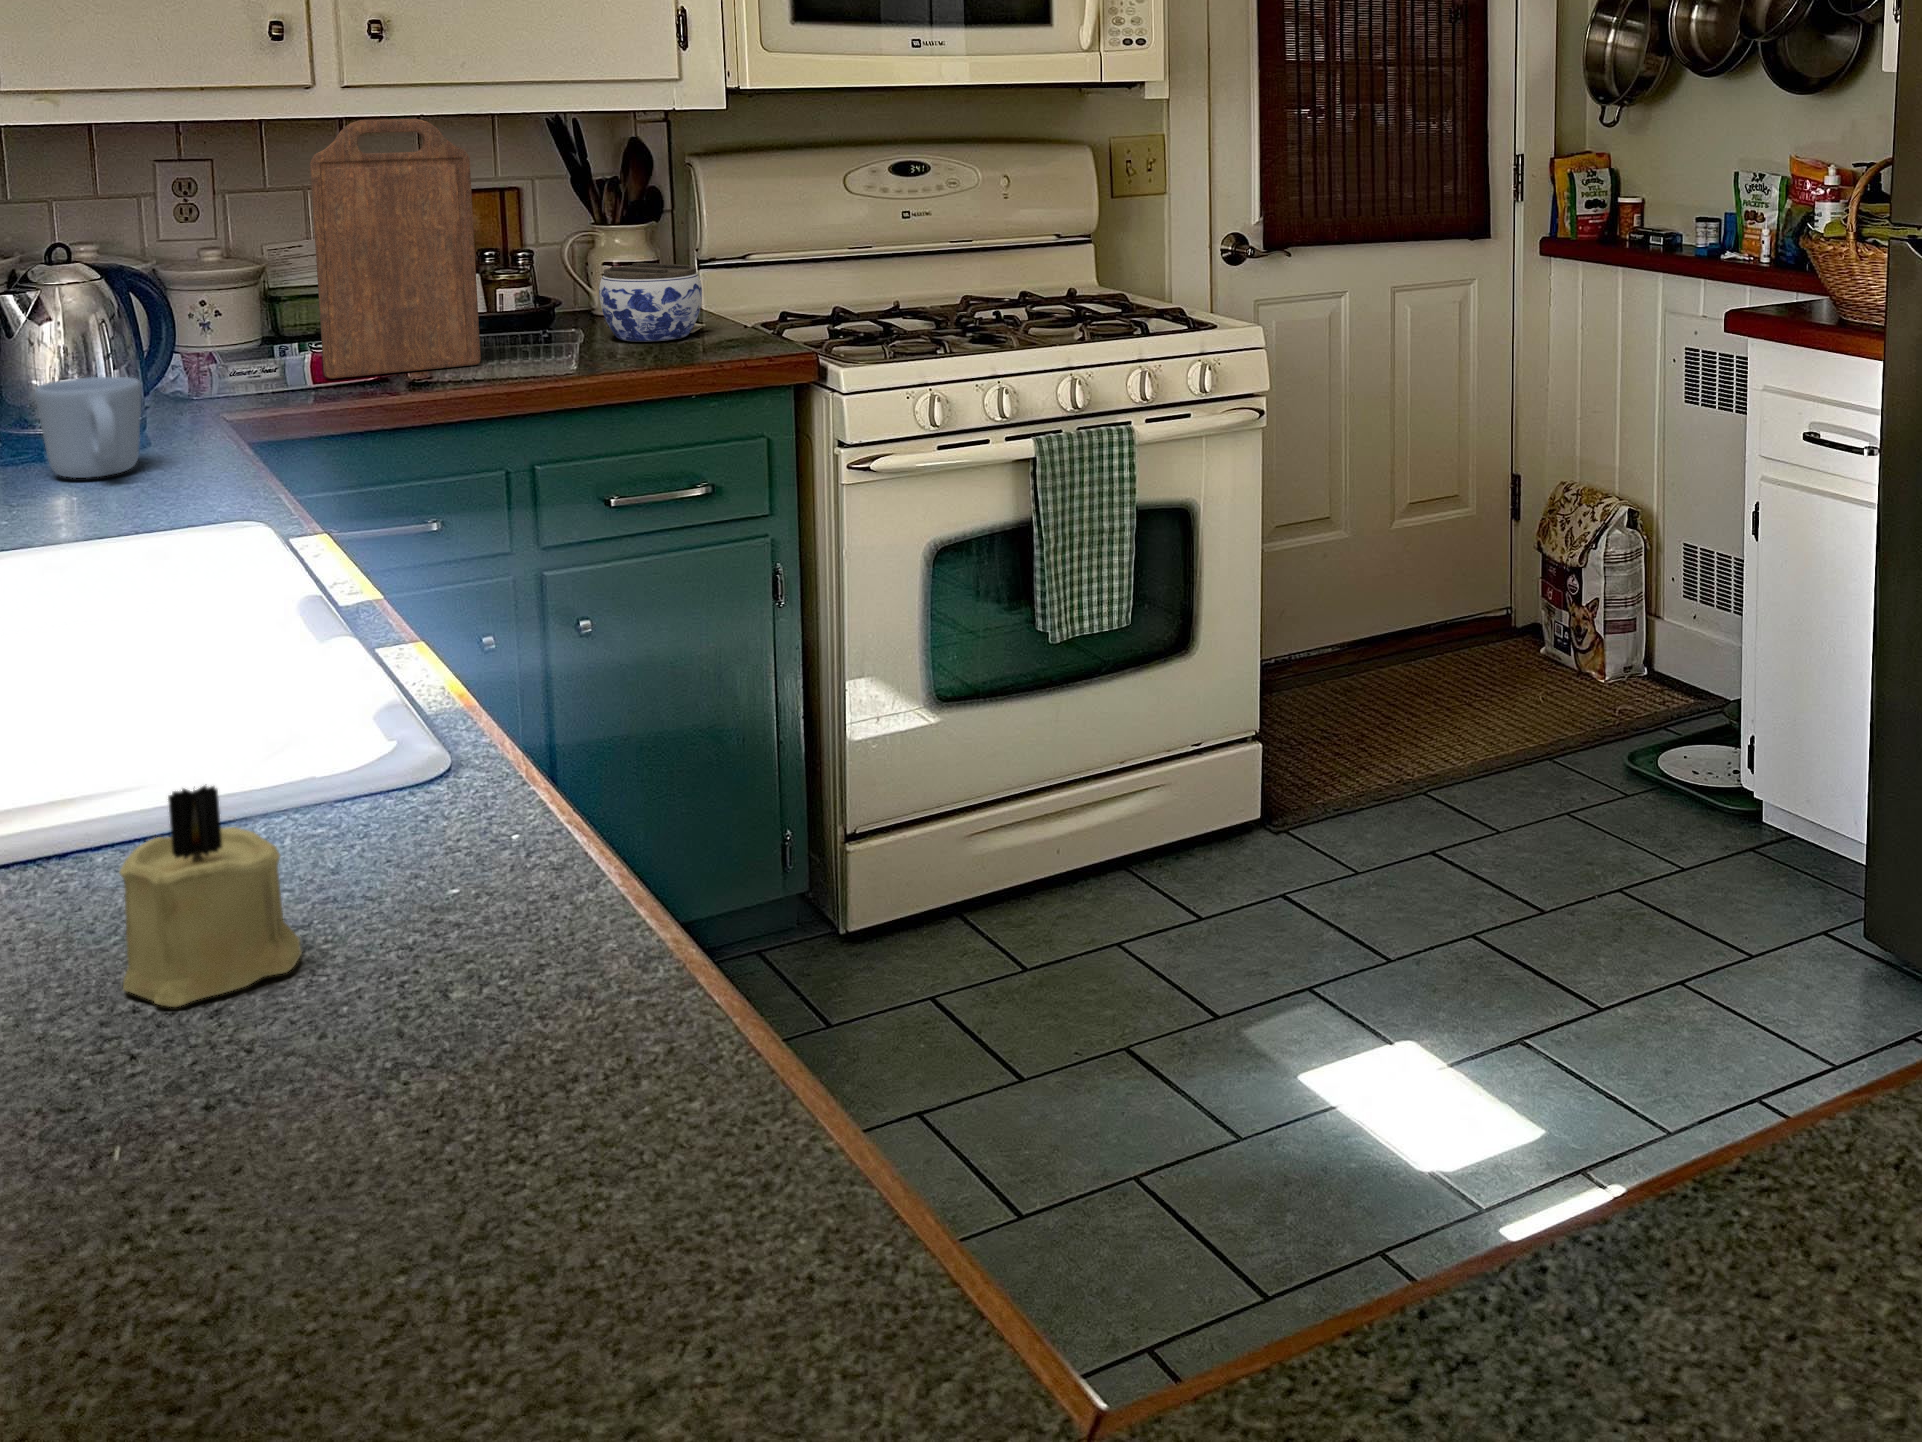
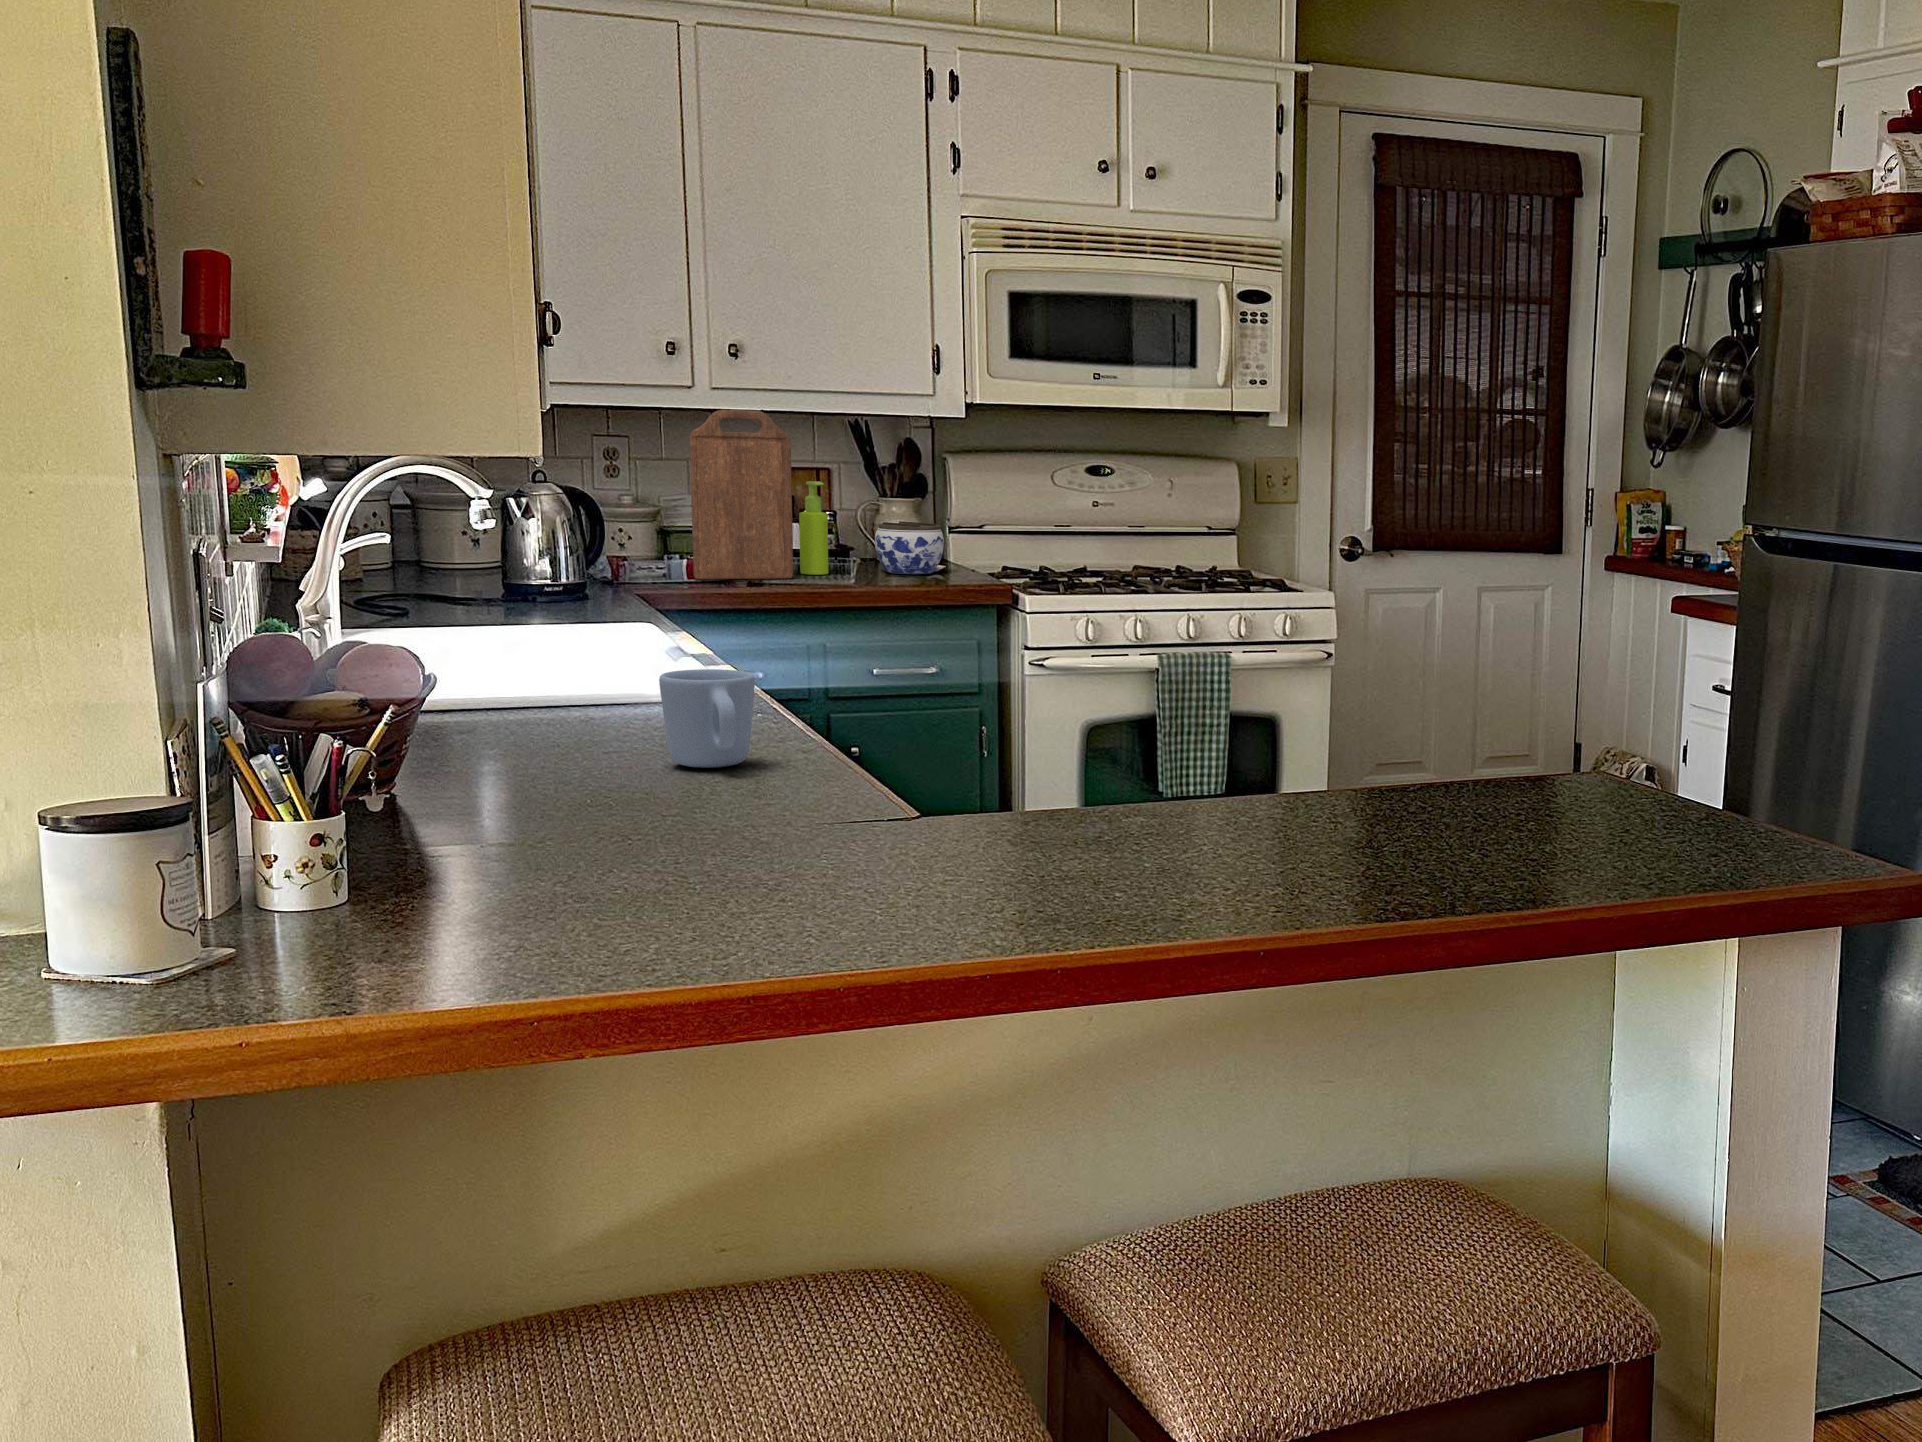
soap dispenser: none [484,216,532,353] -> present [799,481,828,575]
mug: present [35,377,141,478] -> present [659,669,755,768]
candle: present [120,786,302,1007] -> none [583,650,657,739]

